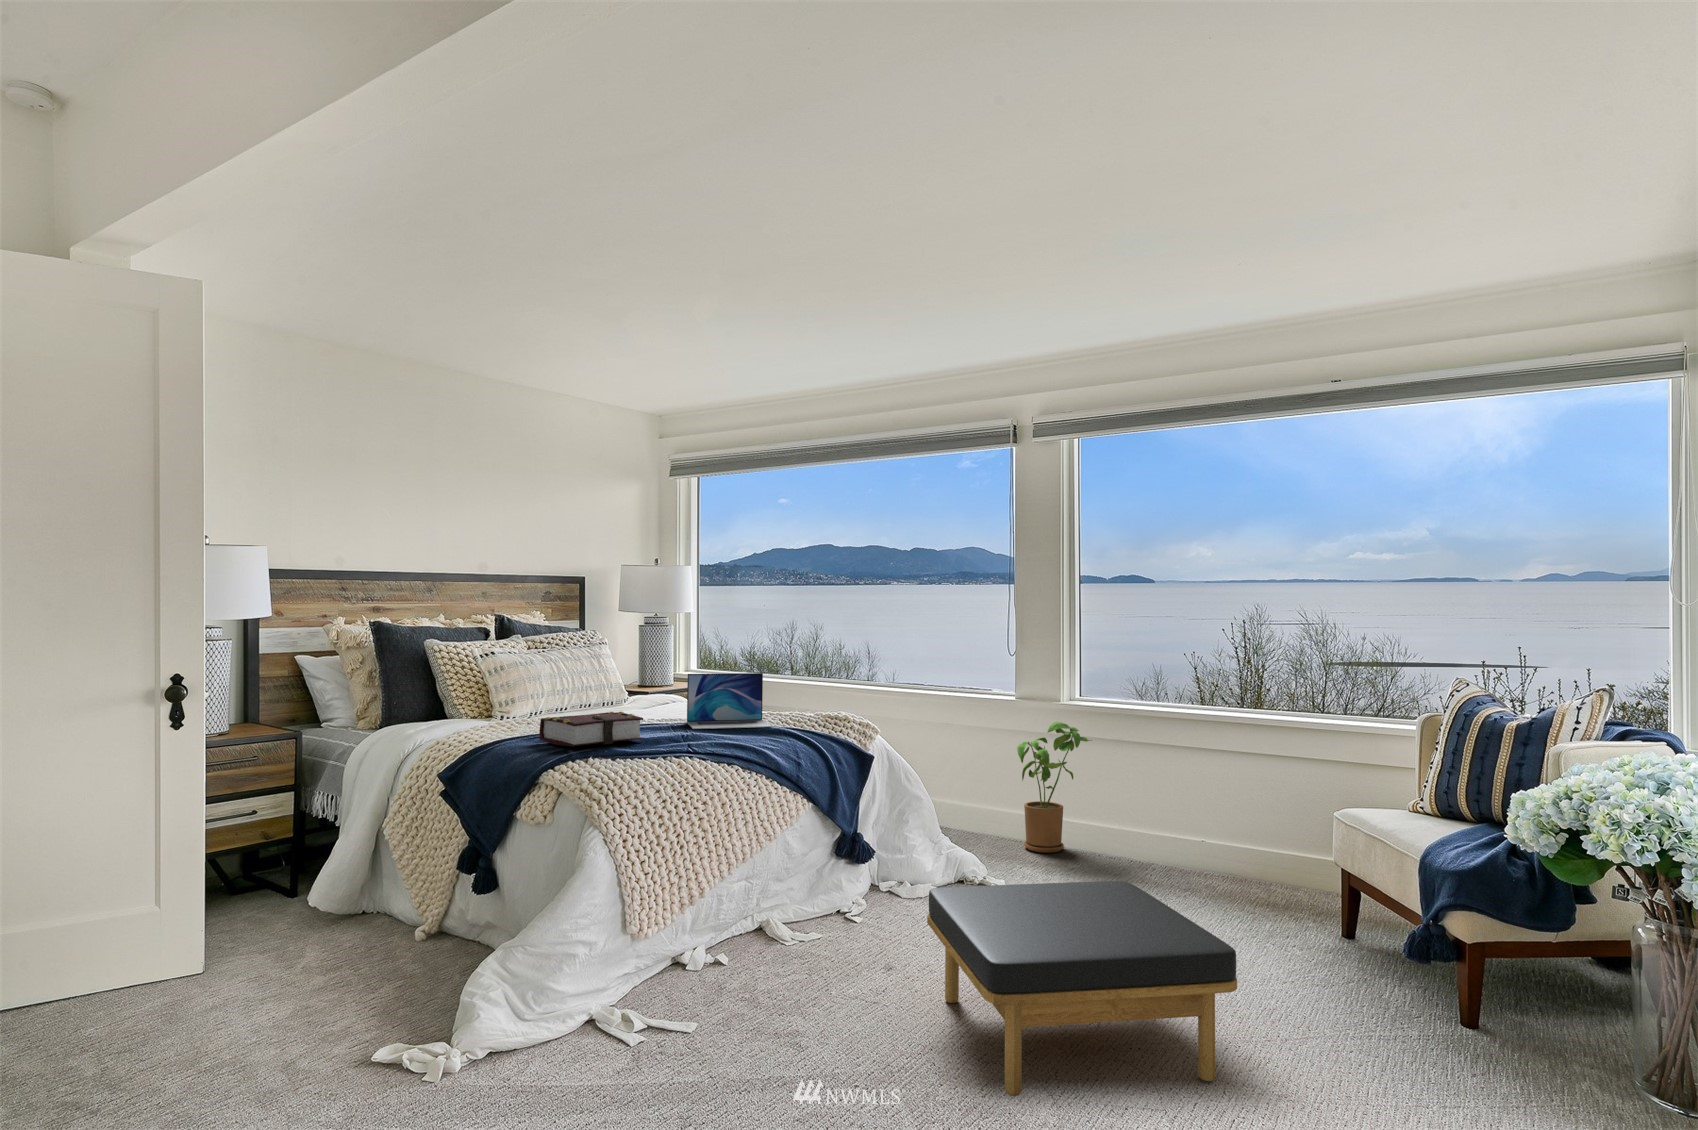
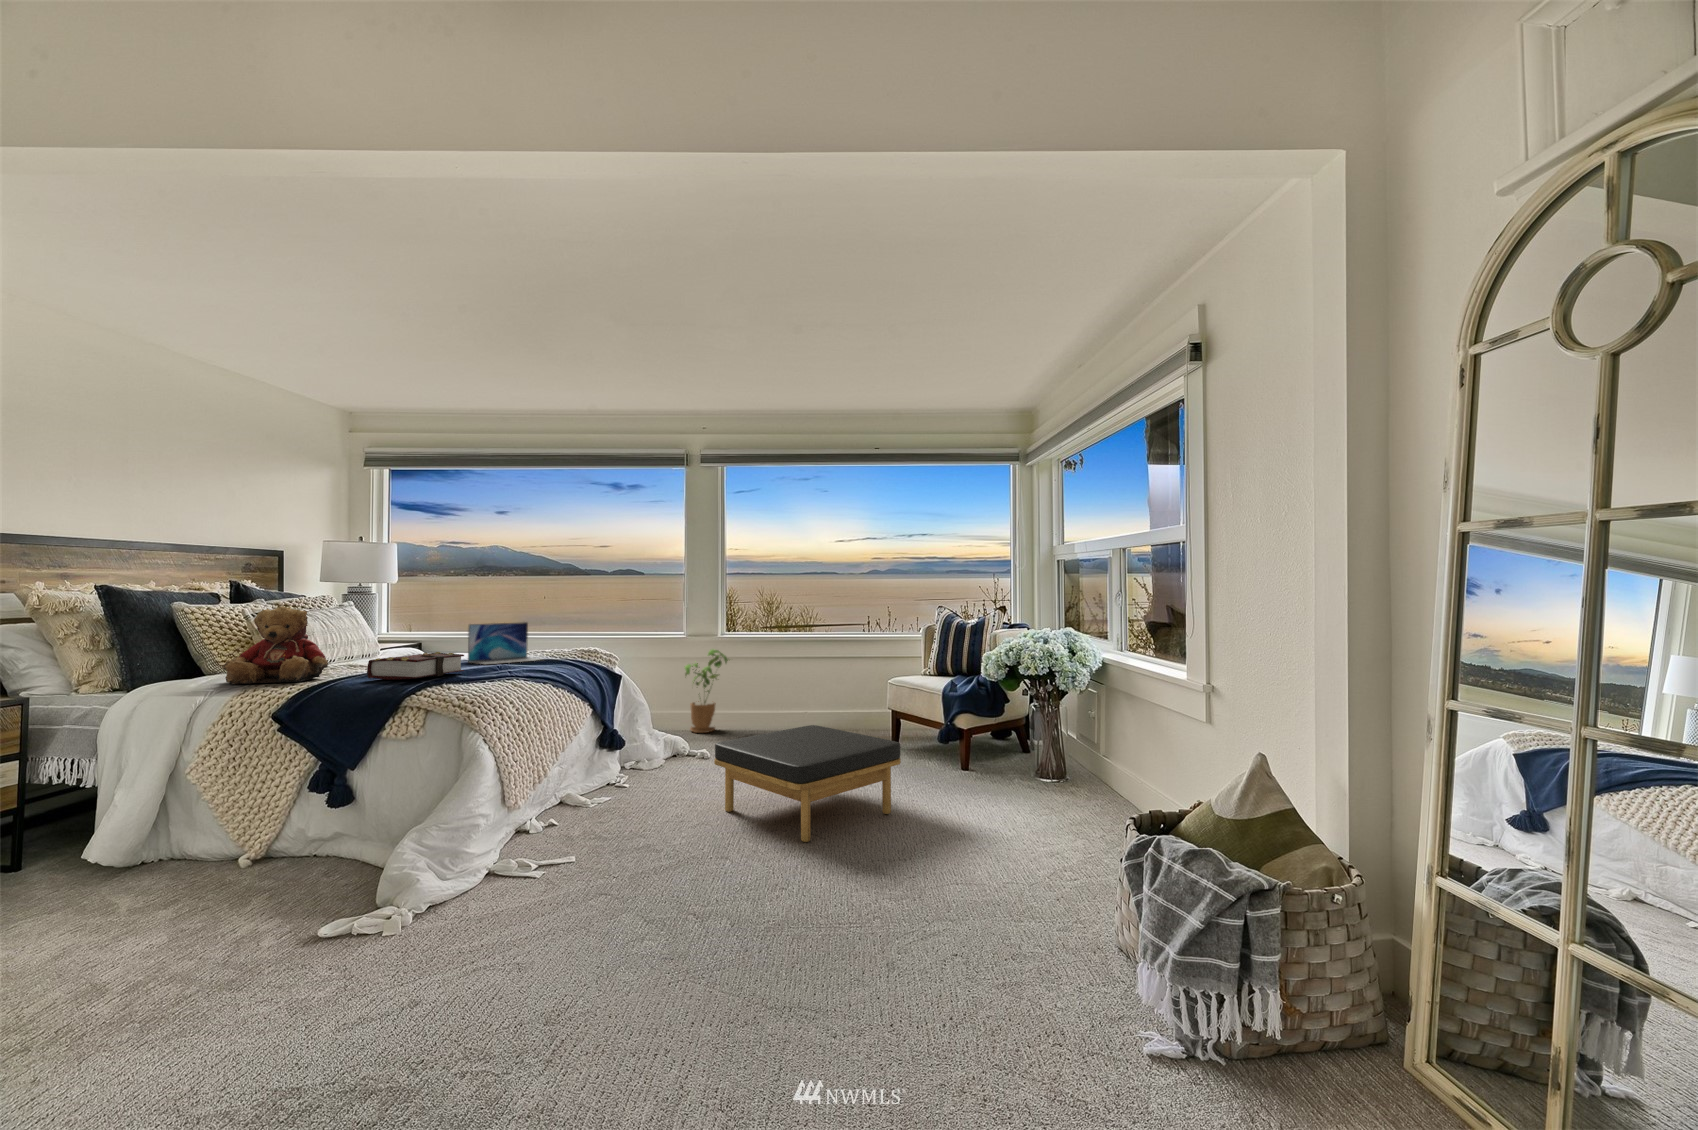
teddy bear: none [424,649,521,738] -> present [223,606,329,684]

